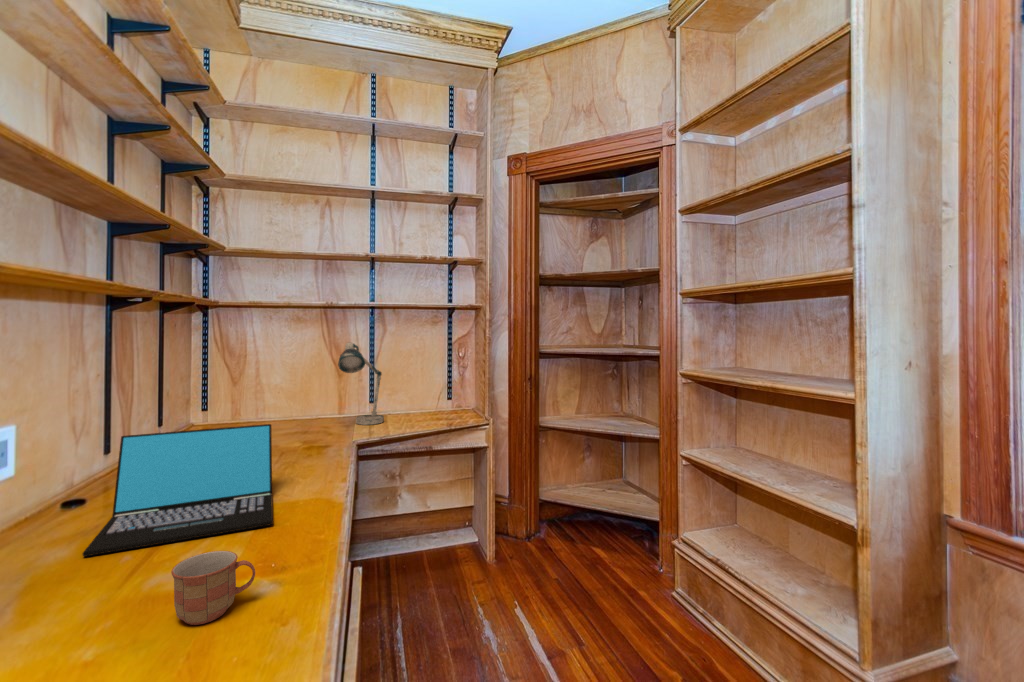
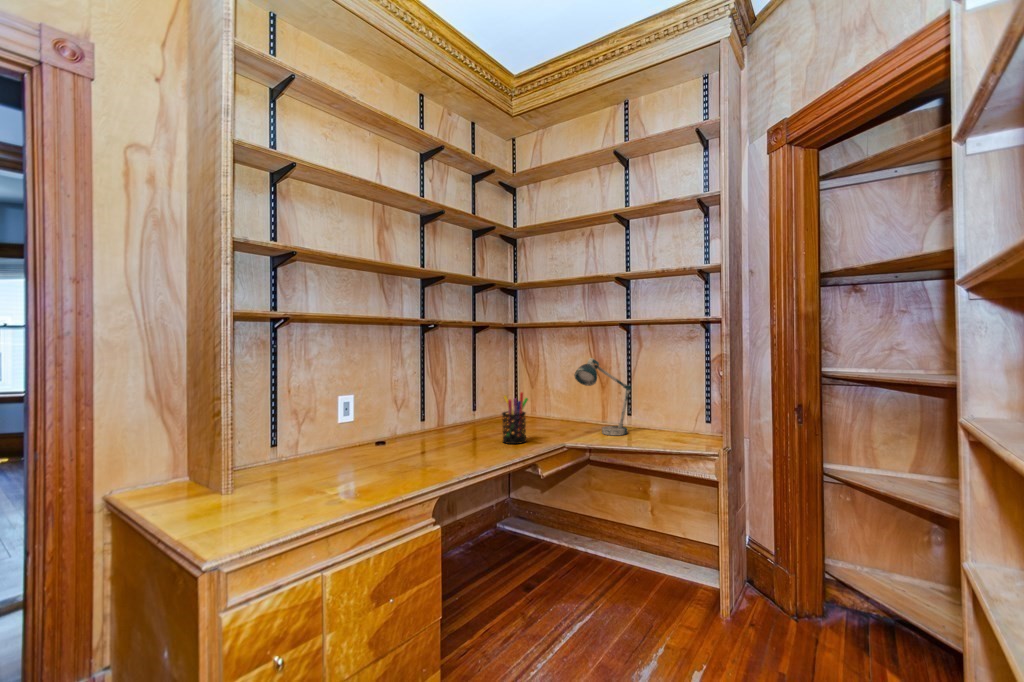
pen holder: none [259,384,302,453] -> present [502,392,528,444]
laptop: present [82,424,273,557] -> none [343,414,457,482]
mug: present [171,551,255,625] -> none [305,478,339,511]

